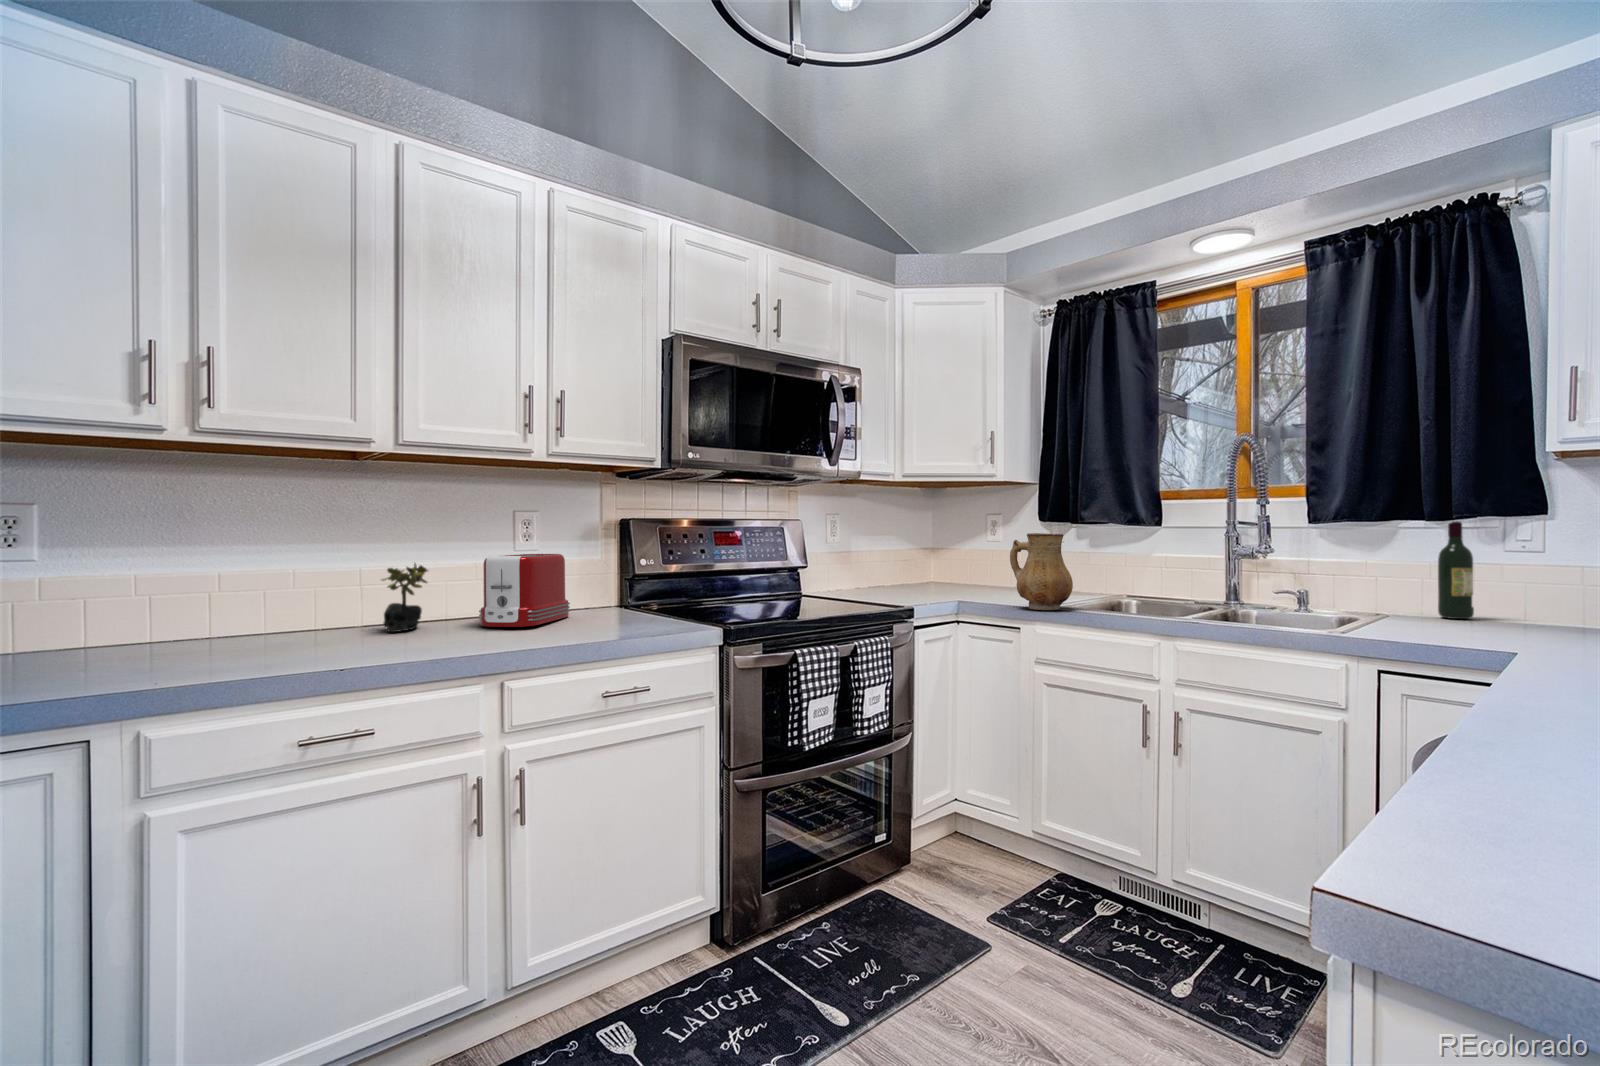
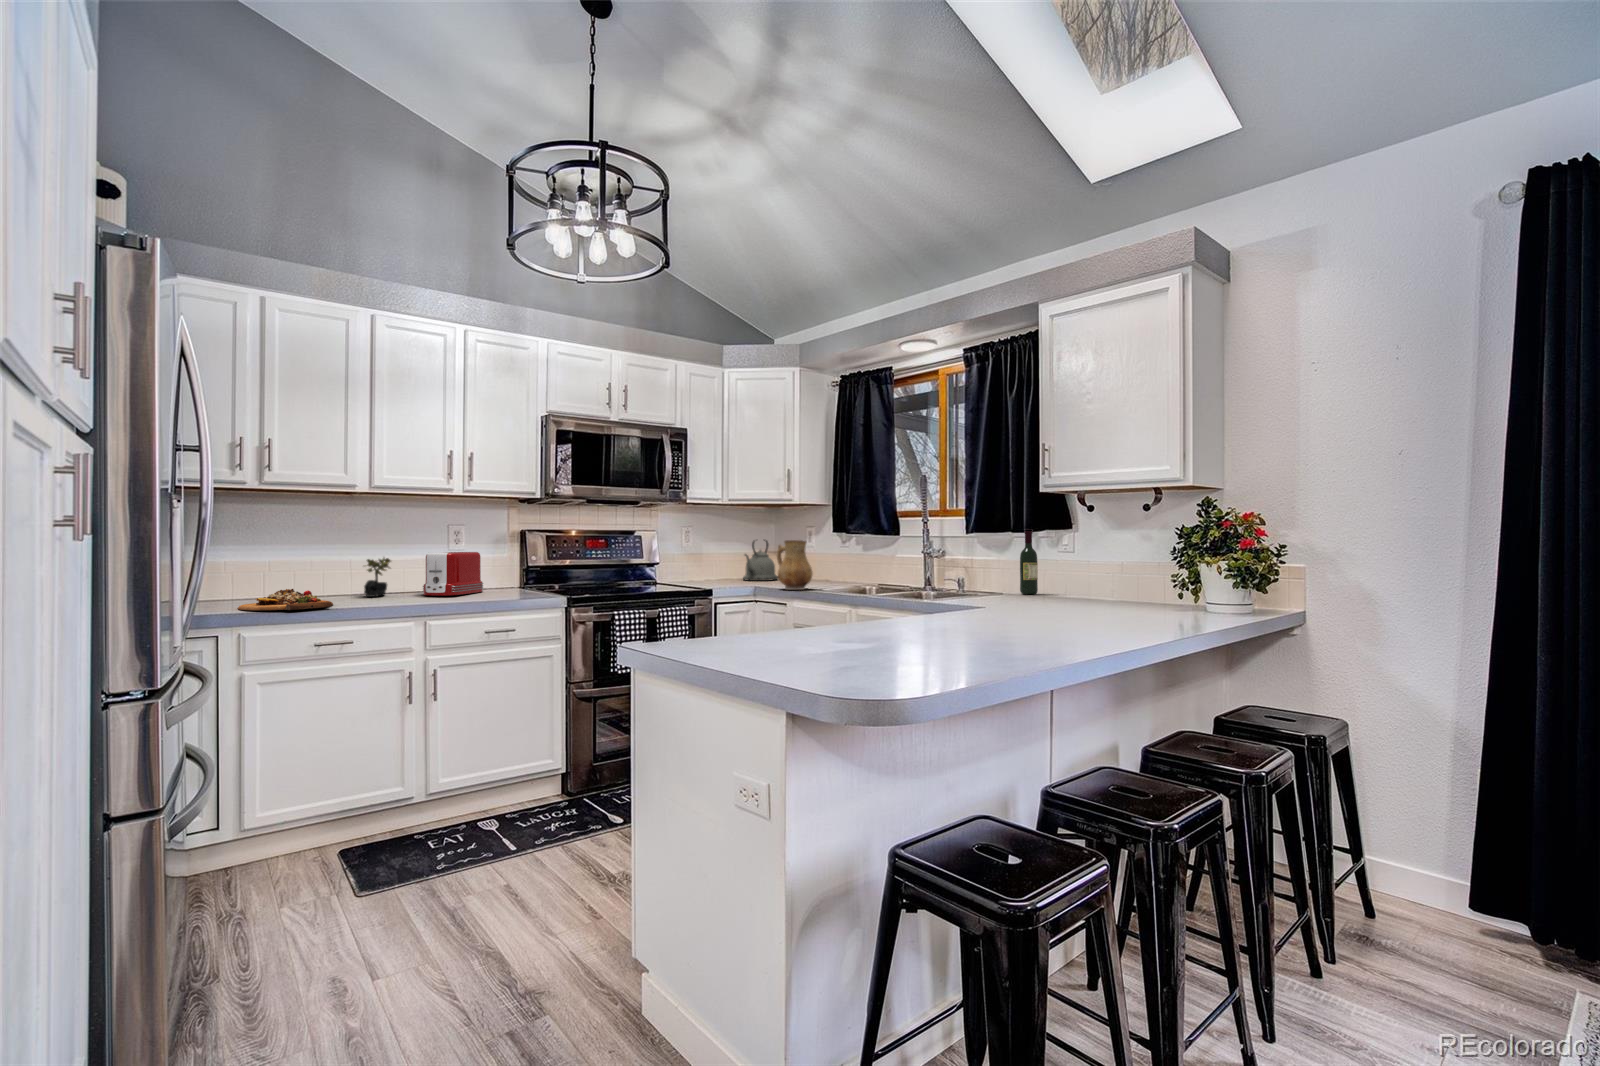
kettle: none [905,533,955,590] -> present [743,540,778,581]
cutting board: none [149,626,333,673] -> present [238,589,333,610]

